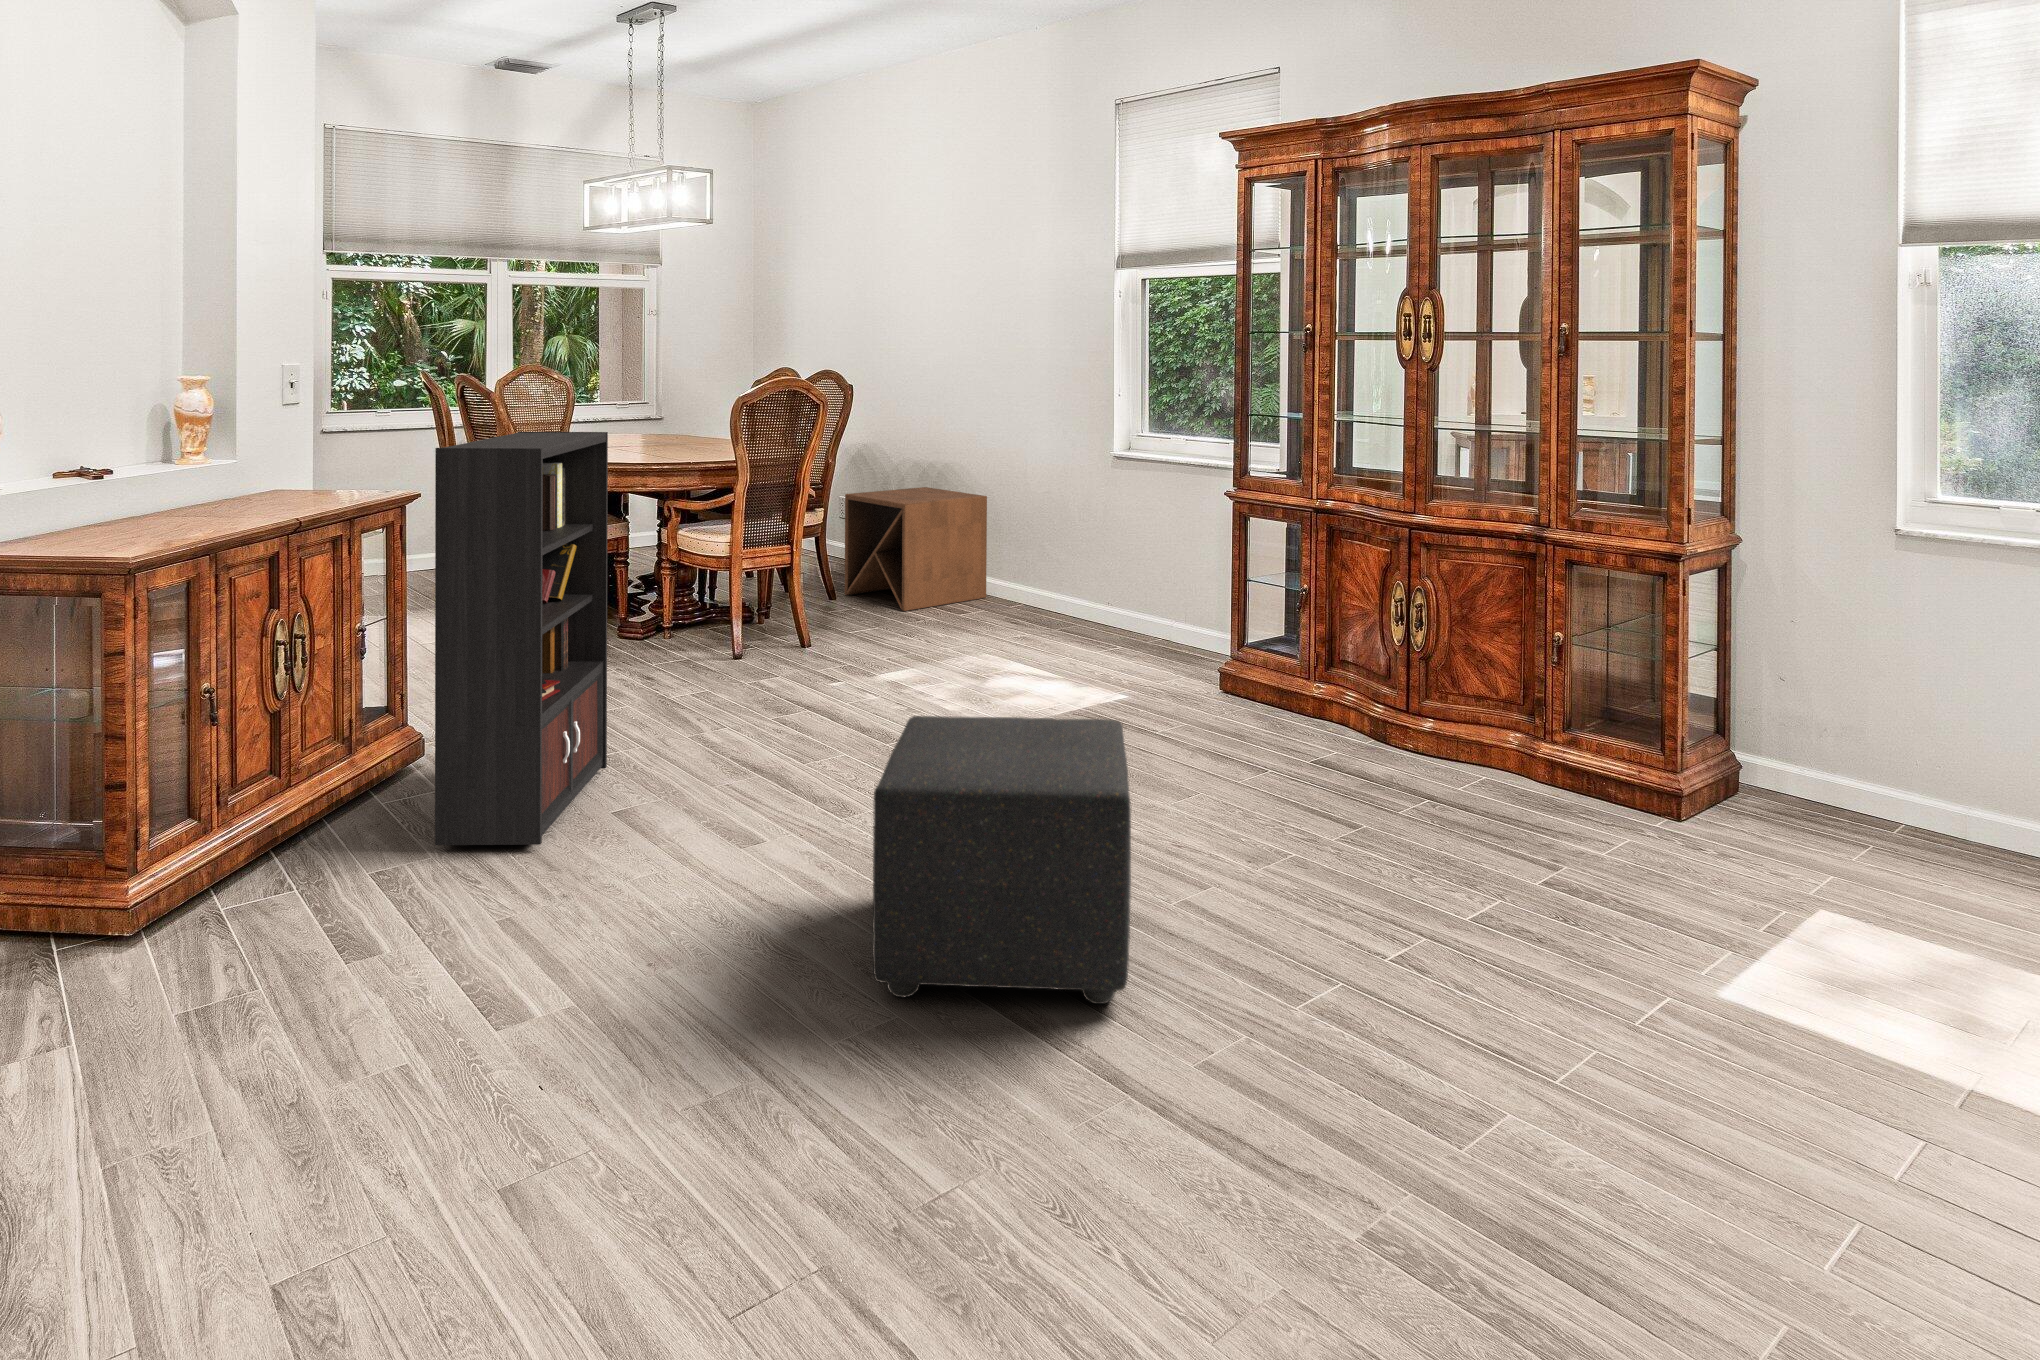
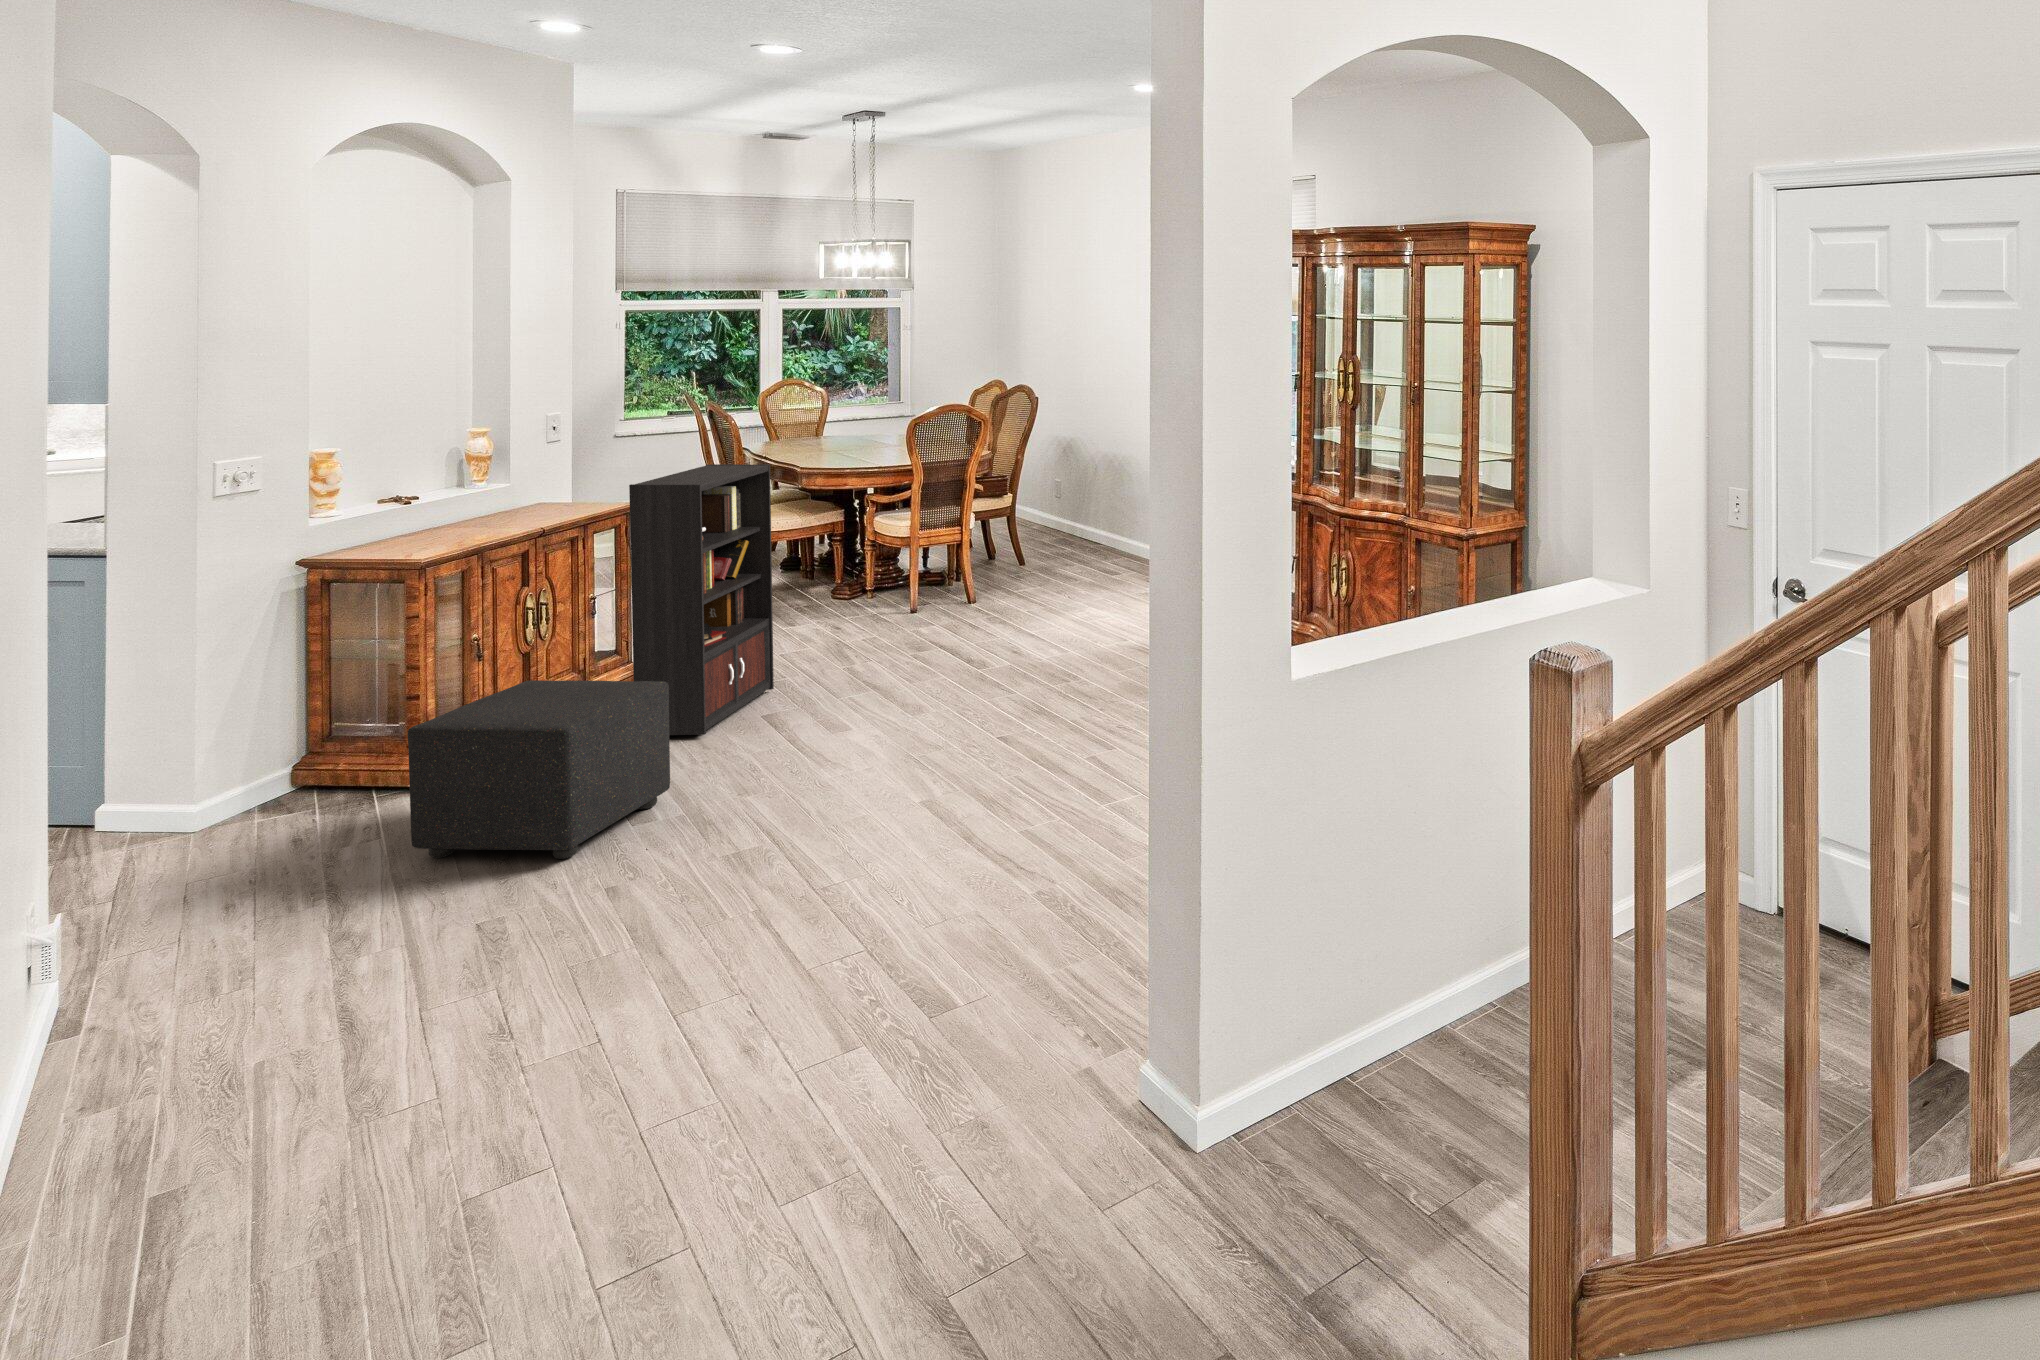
side table: present [845,487,987,611] -> none [1033,478,1143,576]
ottoman: present [873,716,1131,1004] -> present [407,680,670,859]

